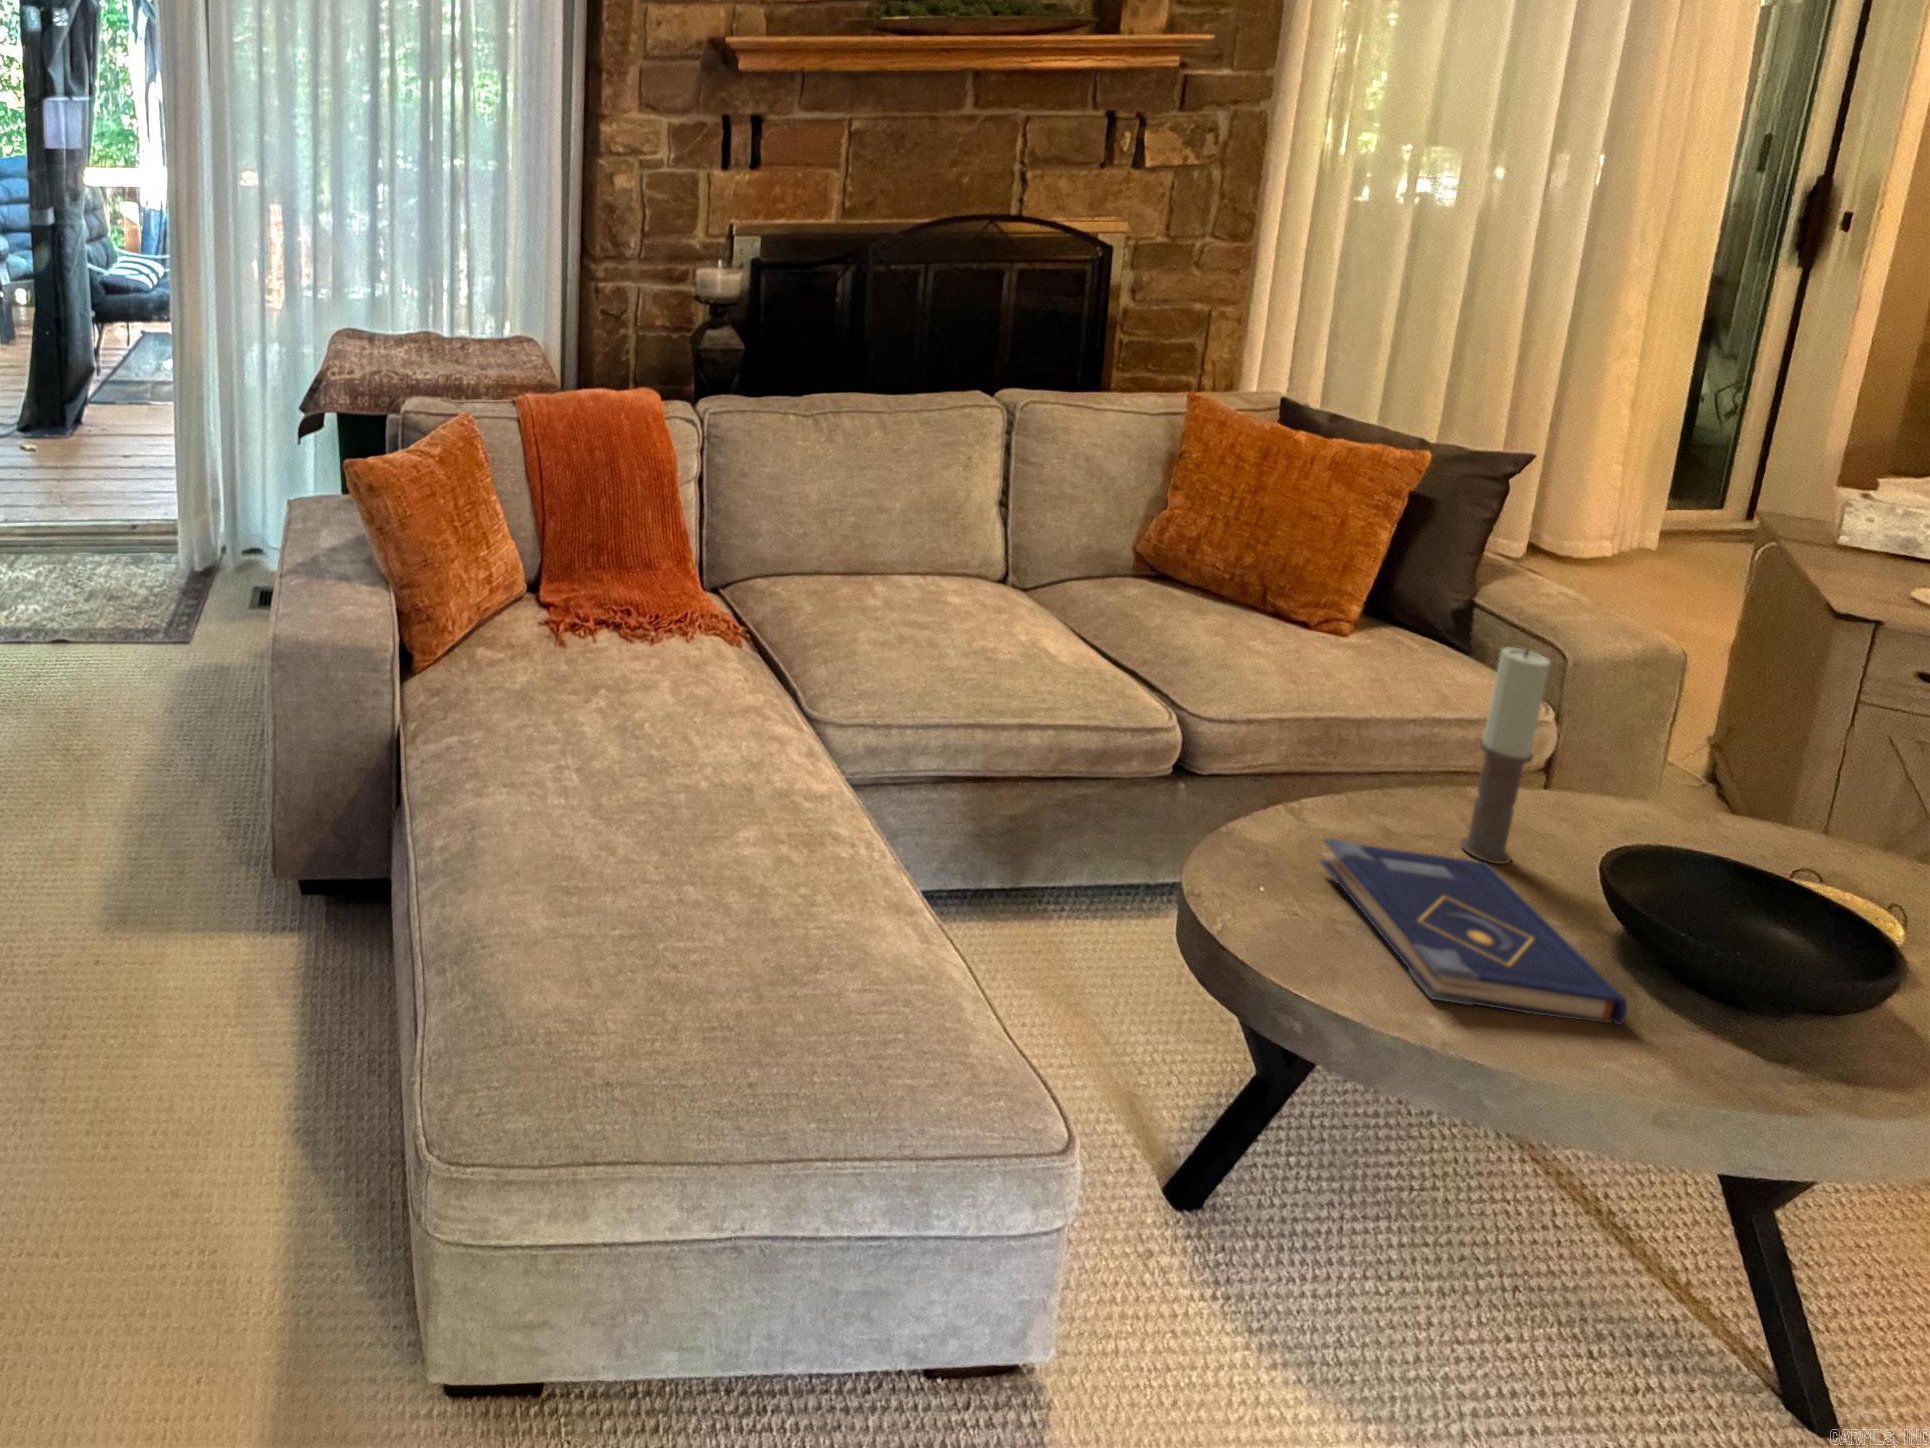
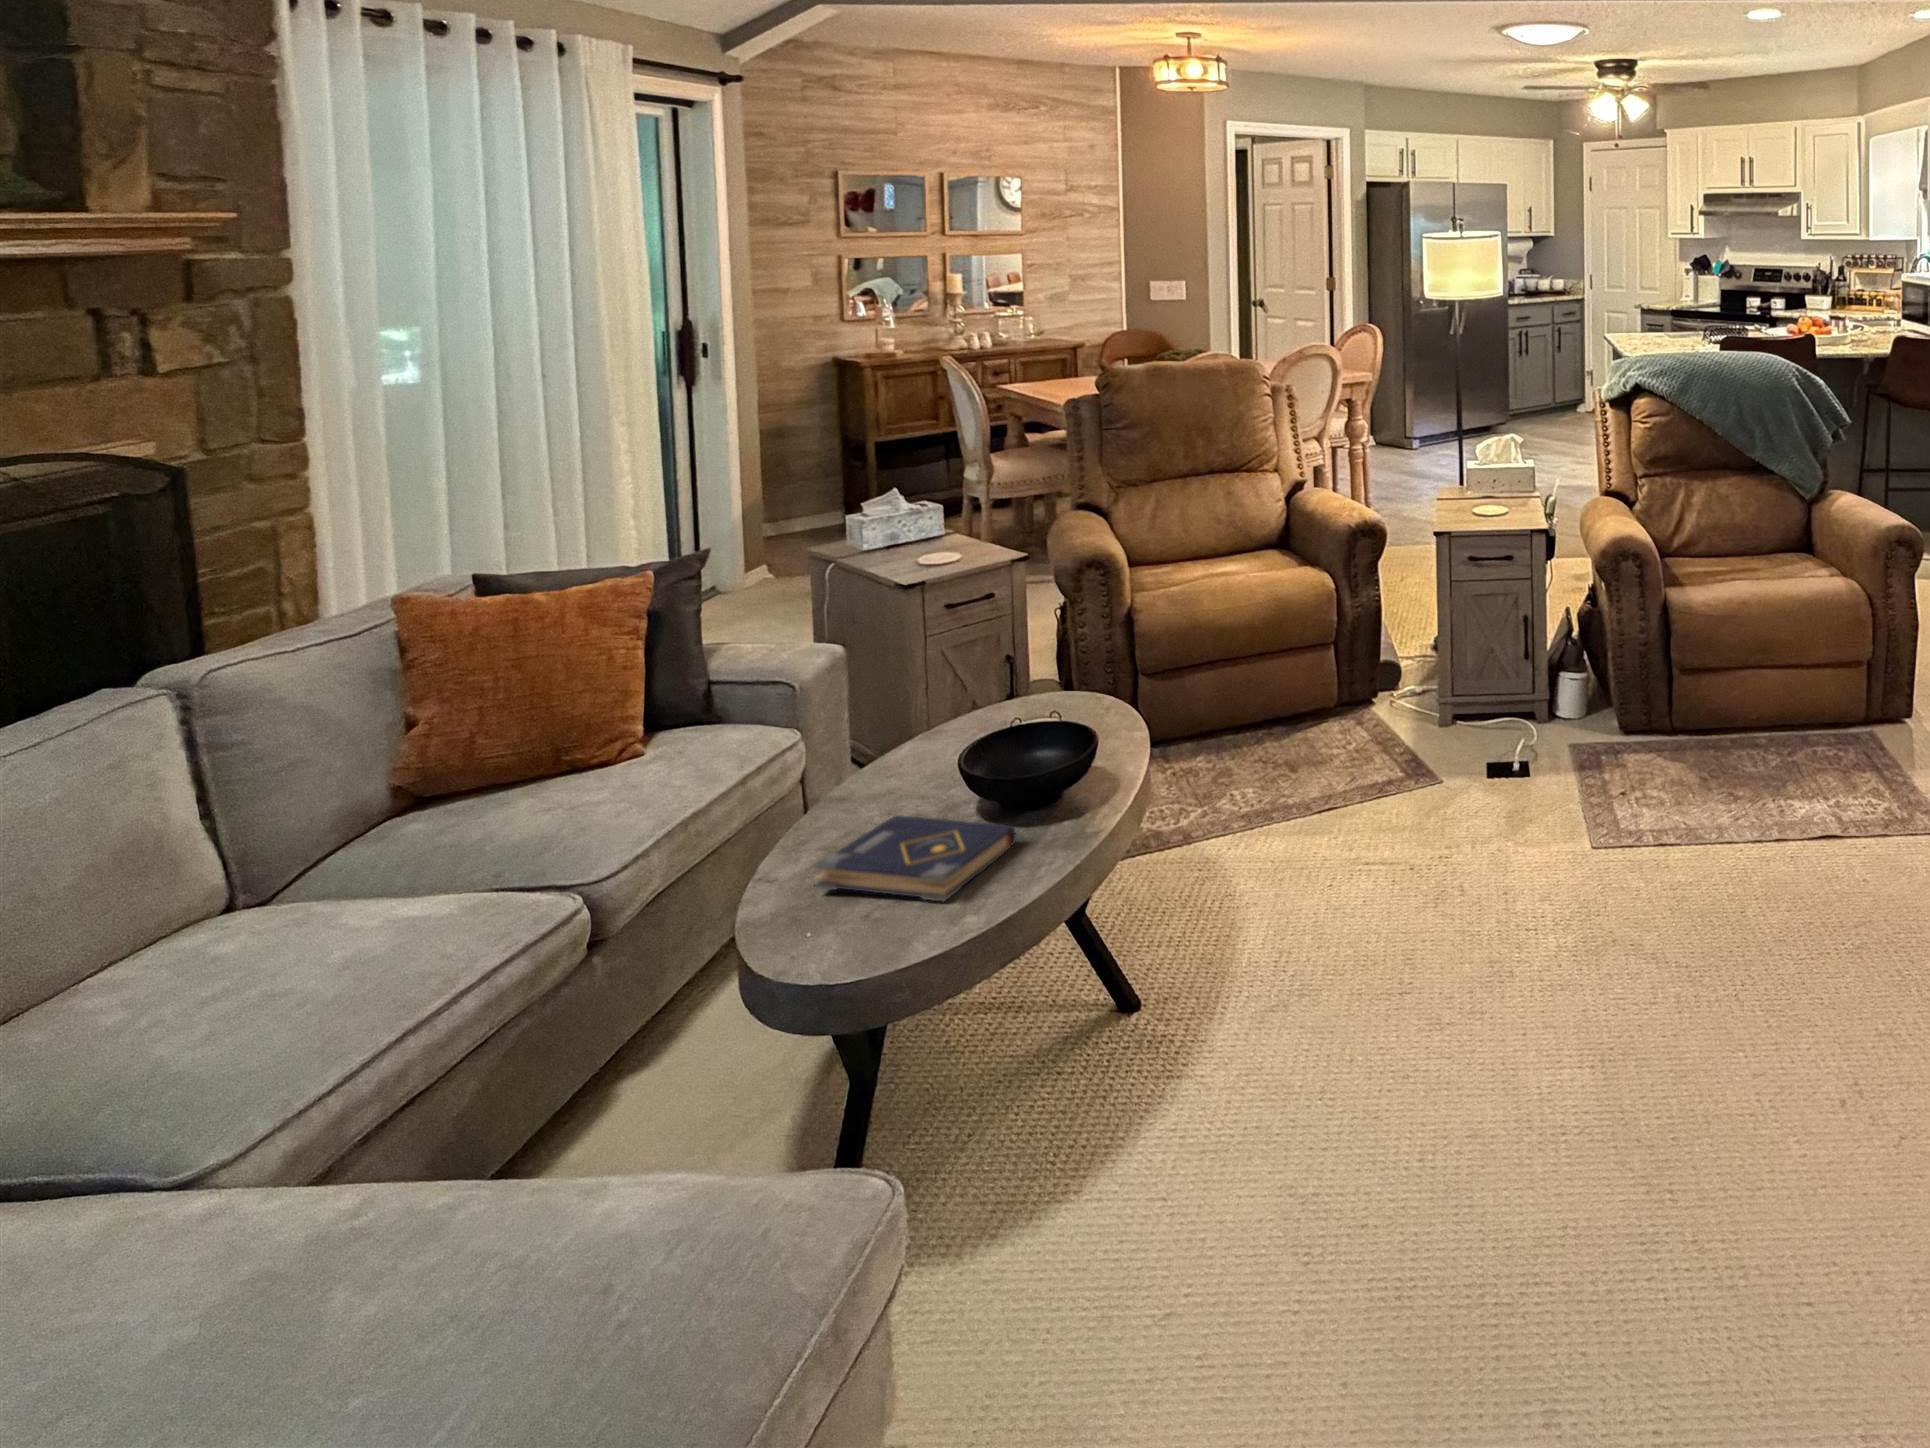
candle: present [1460,647,1550,864] -> none [854,654,891,825]

